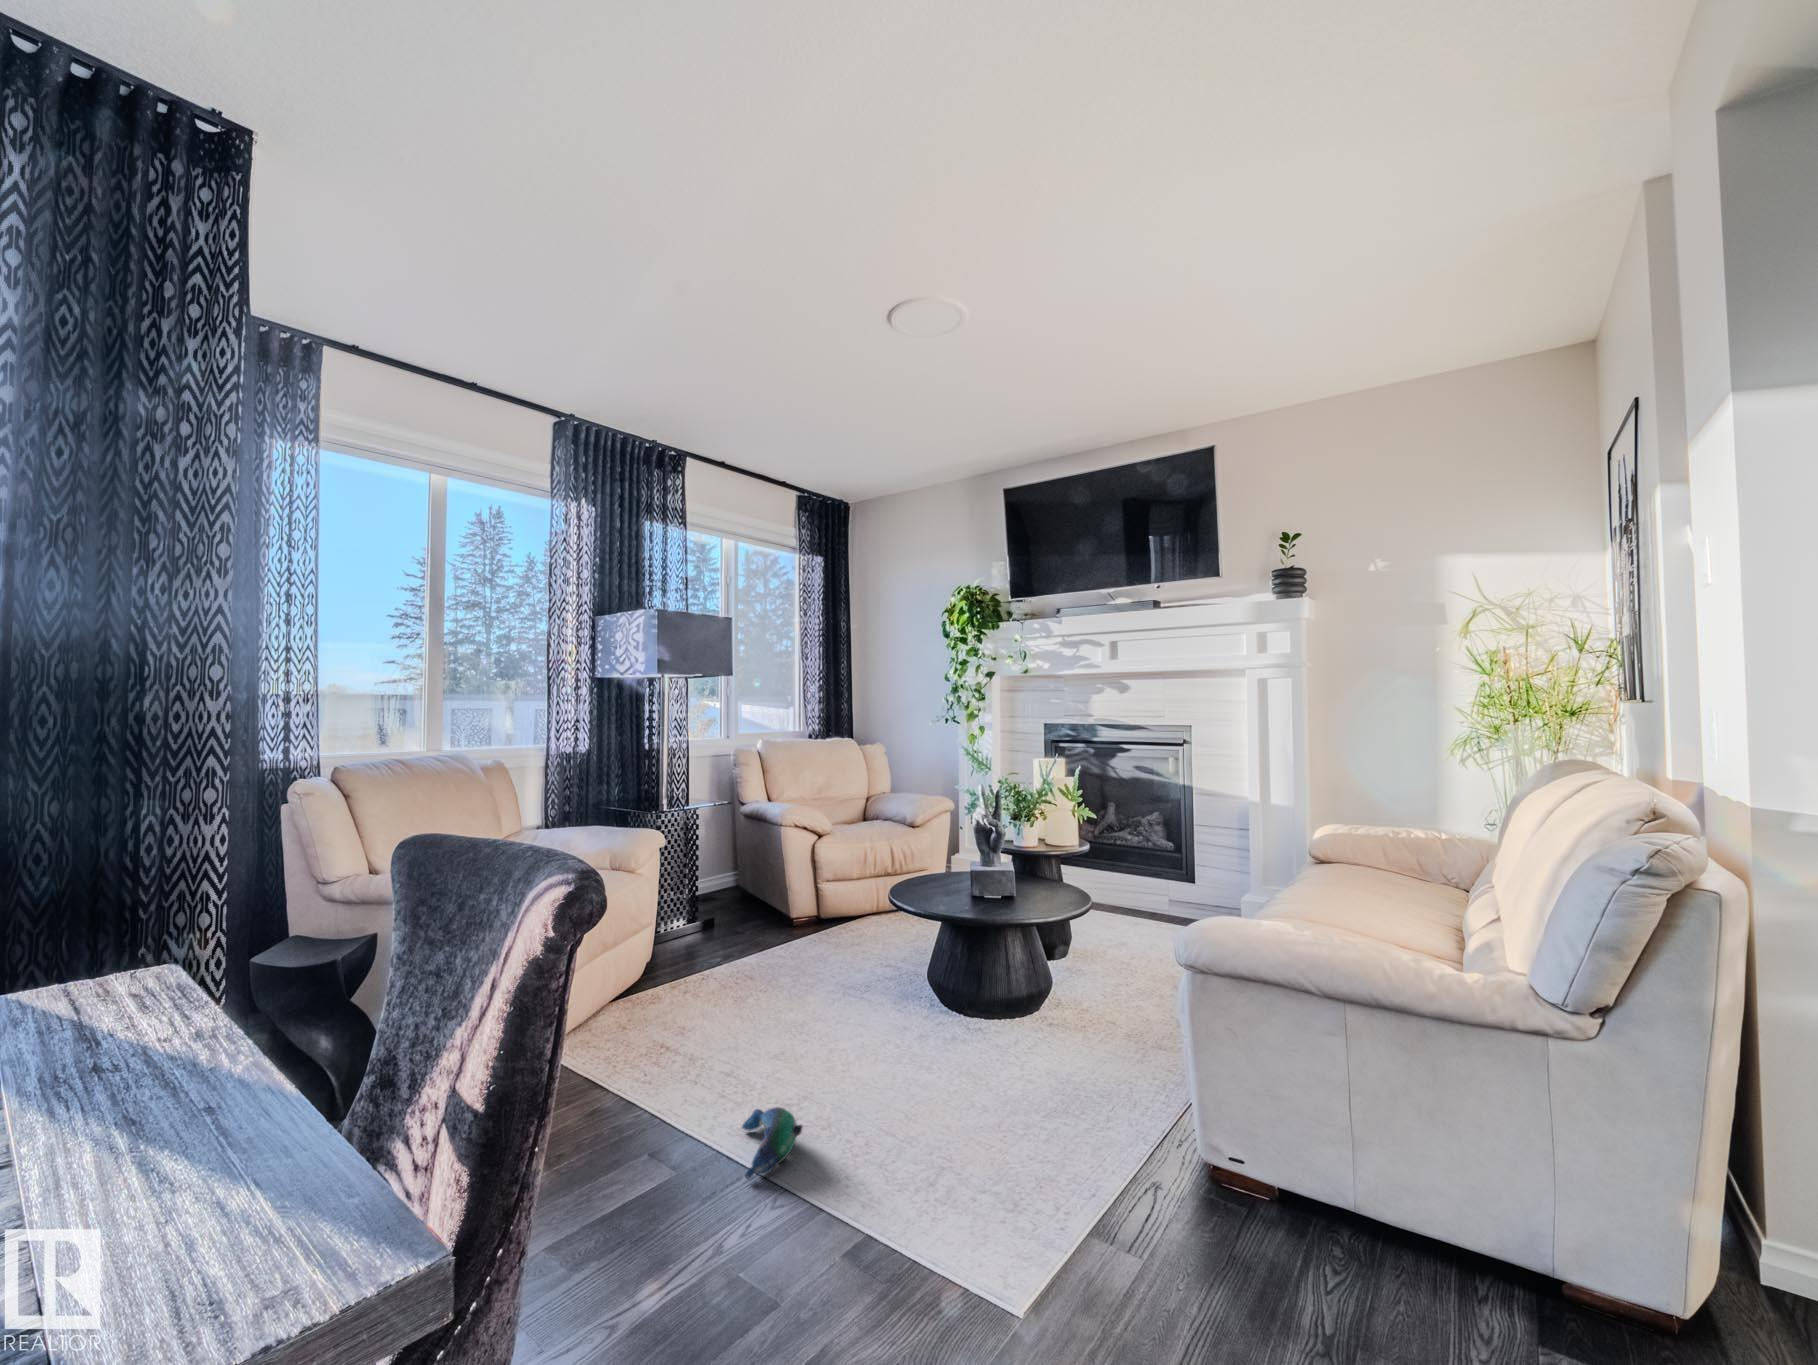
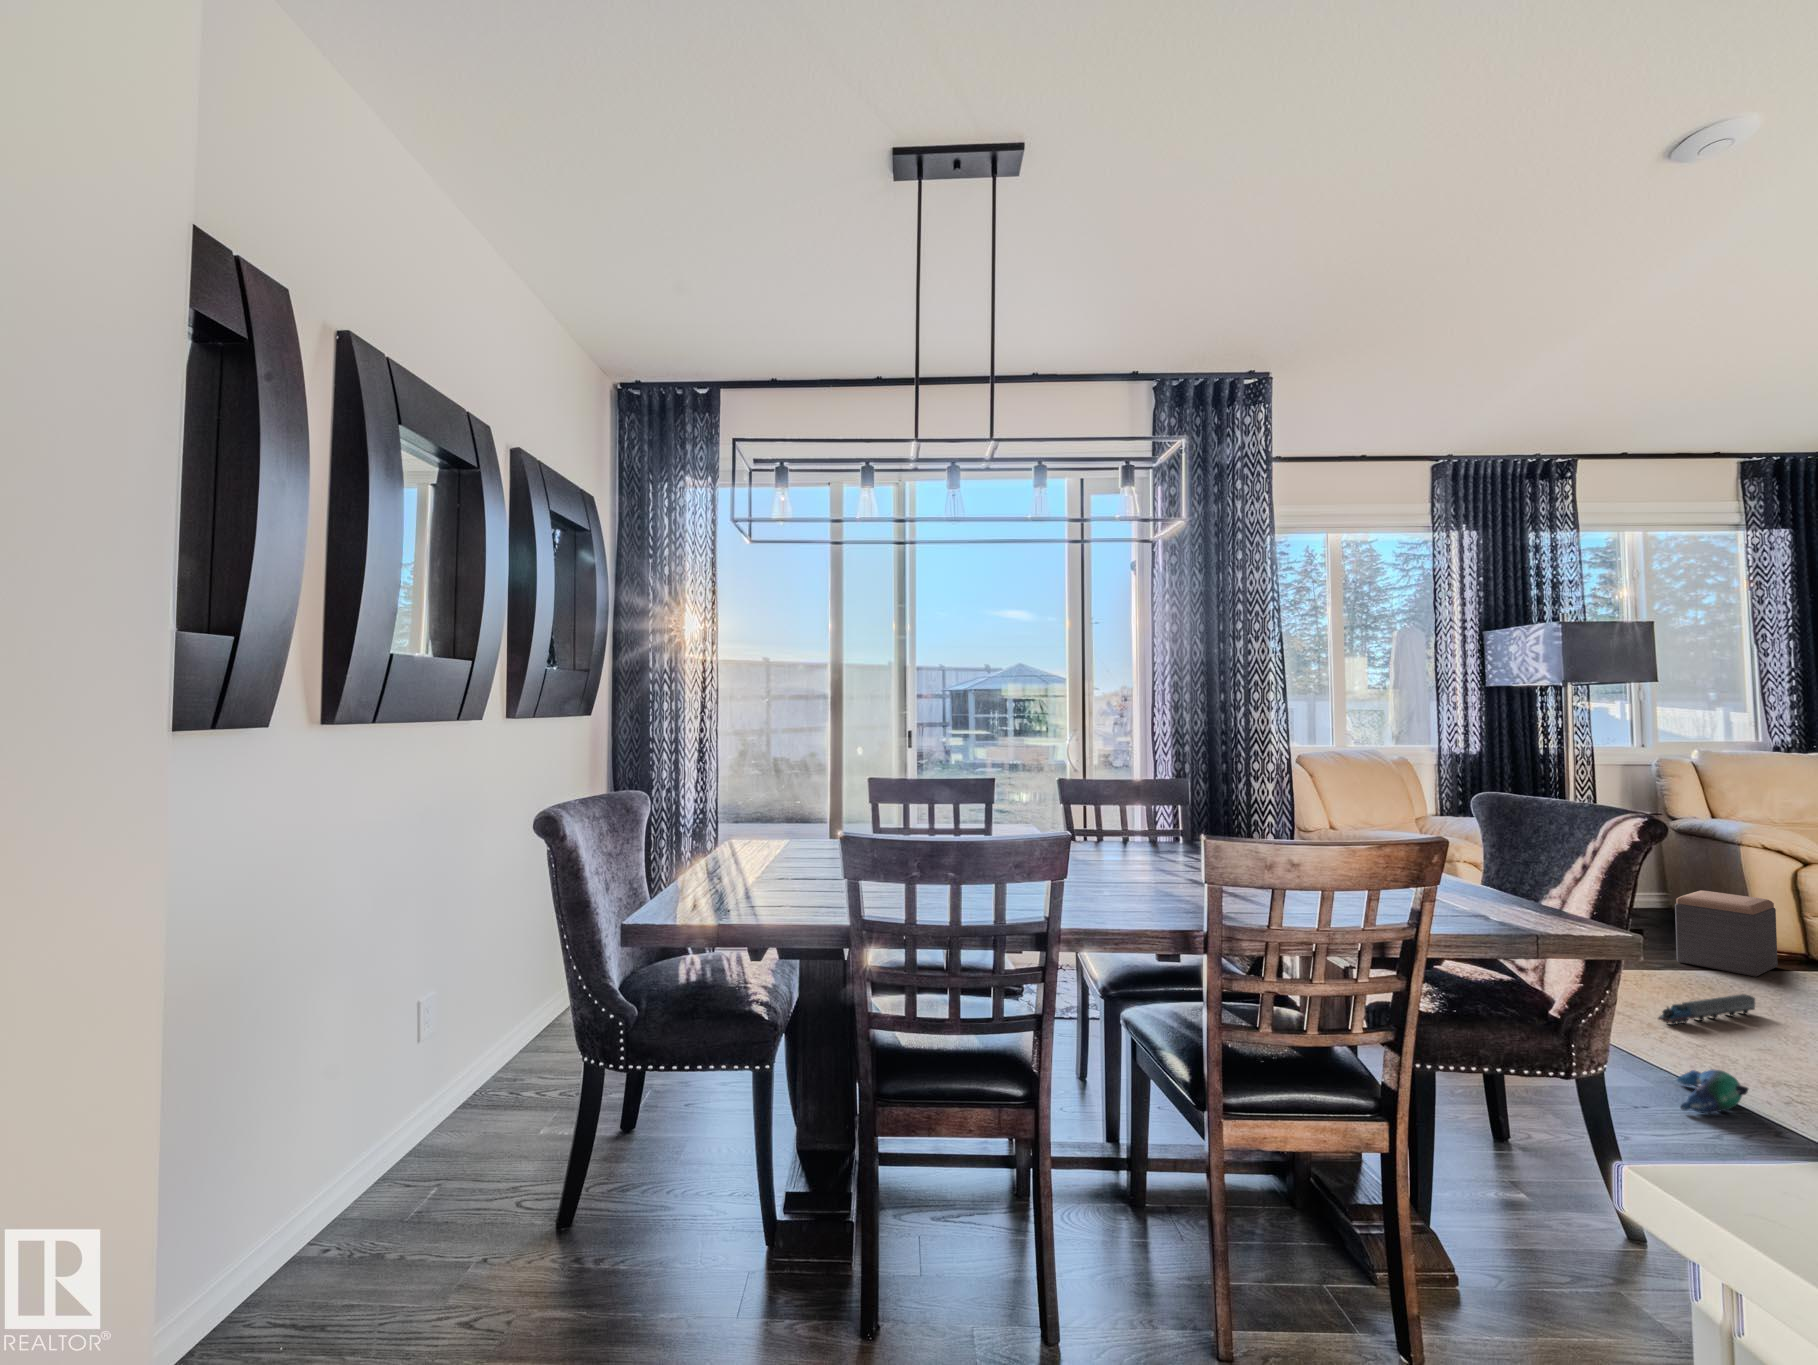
footstool: none [741,873,810,949] -> present [1675,890,1778,977]
toy train: none [726,980,799,1036] -> present [1658,994,1755,1025]

